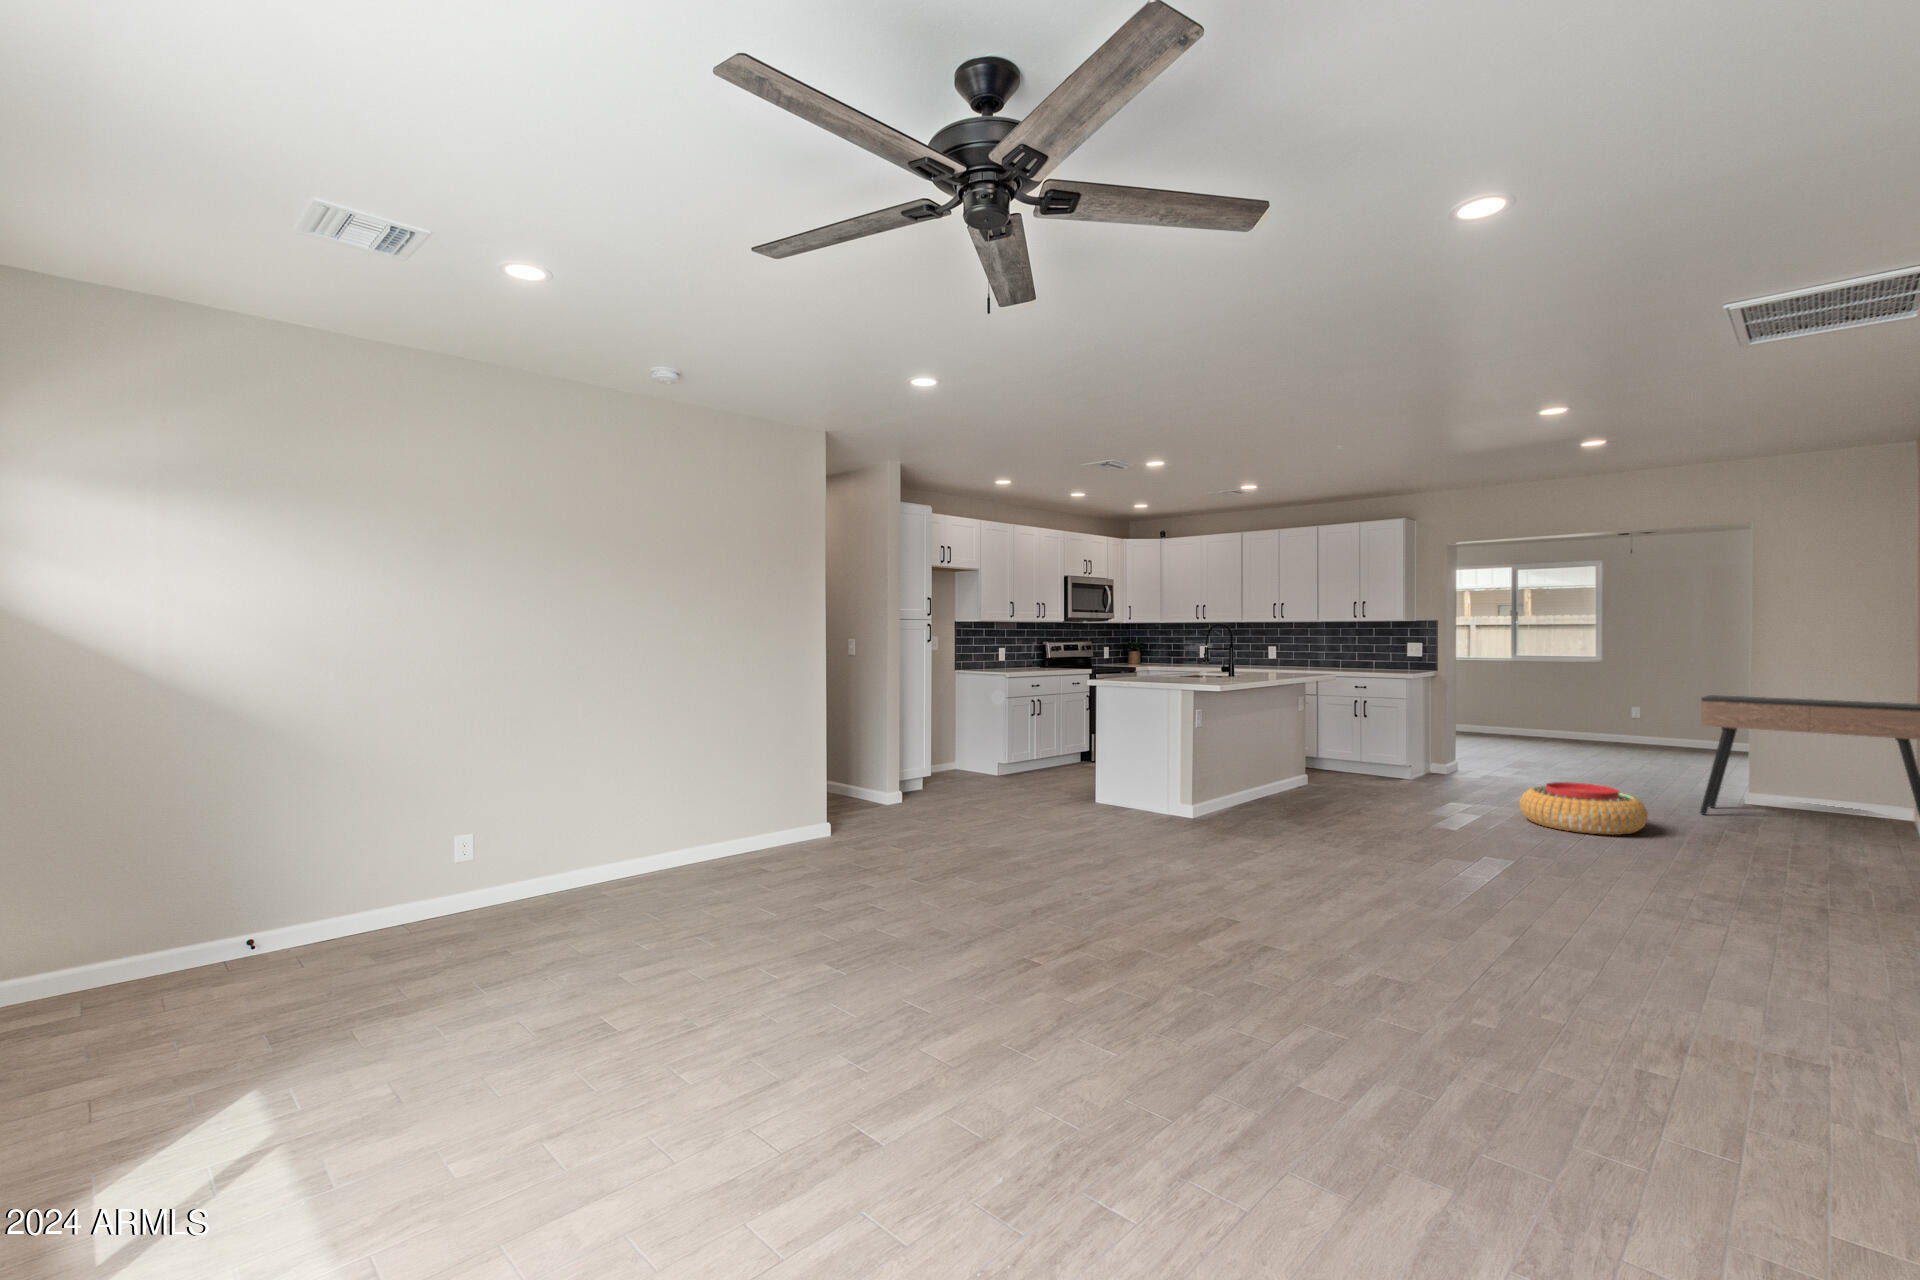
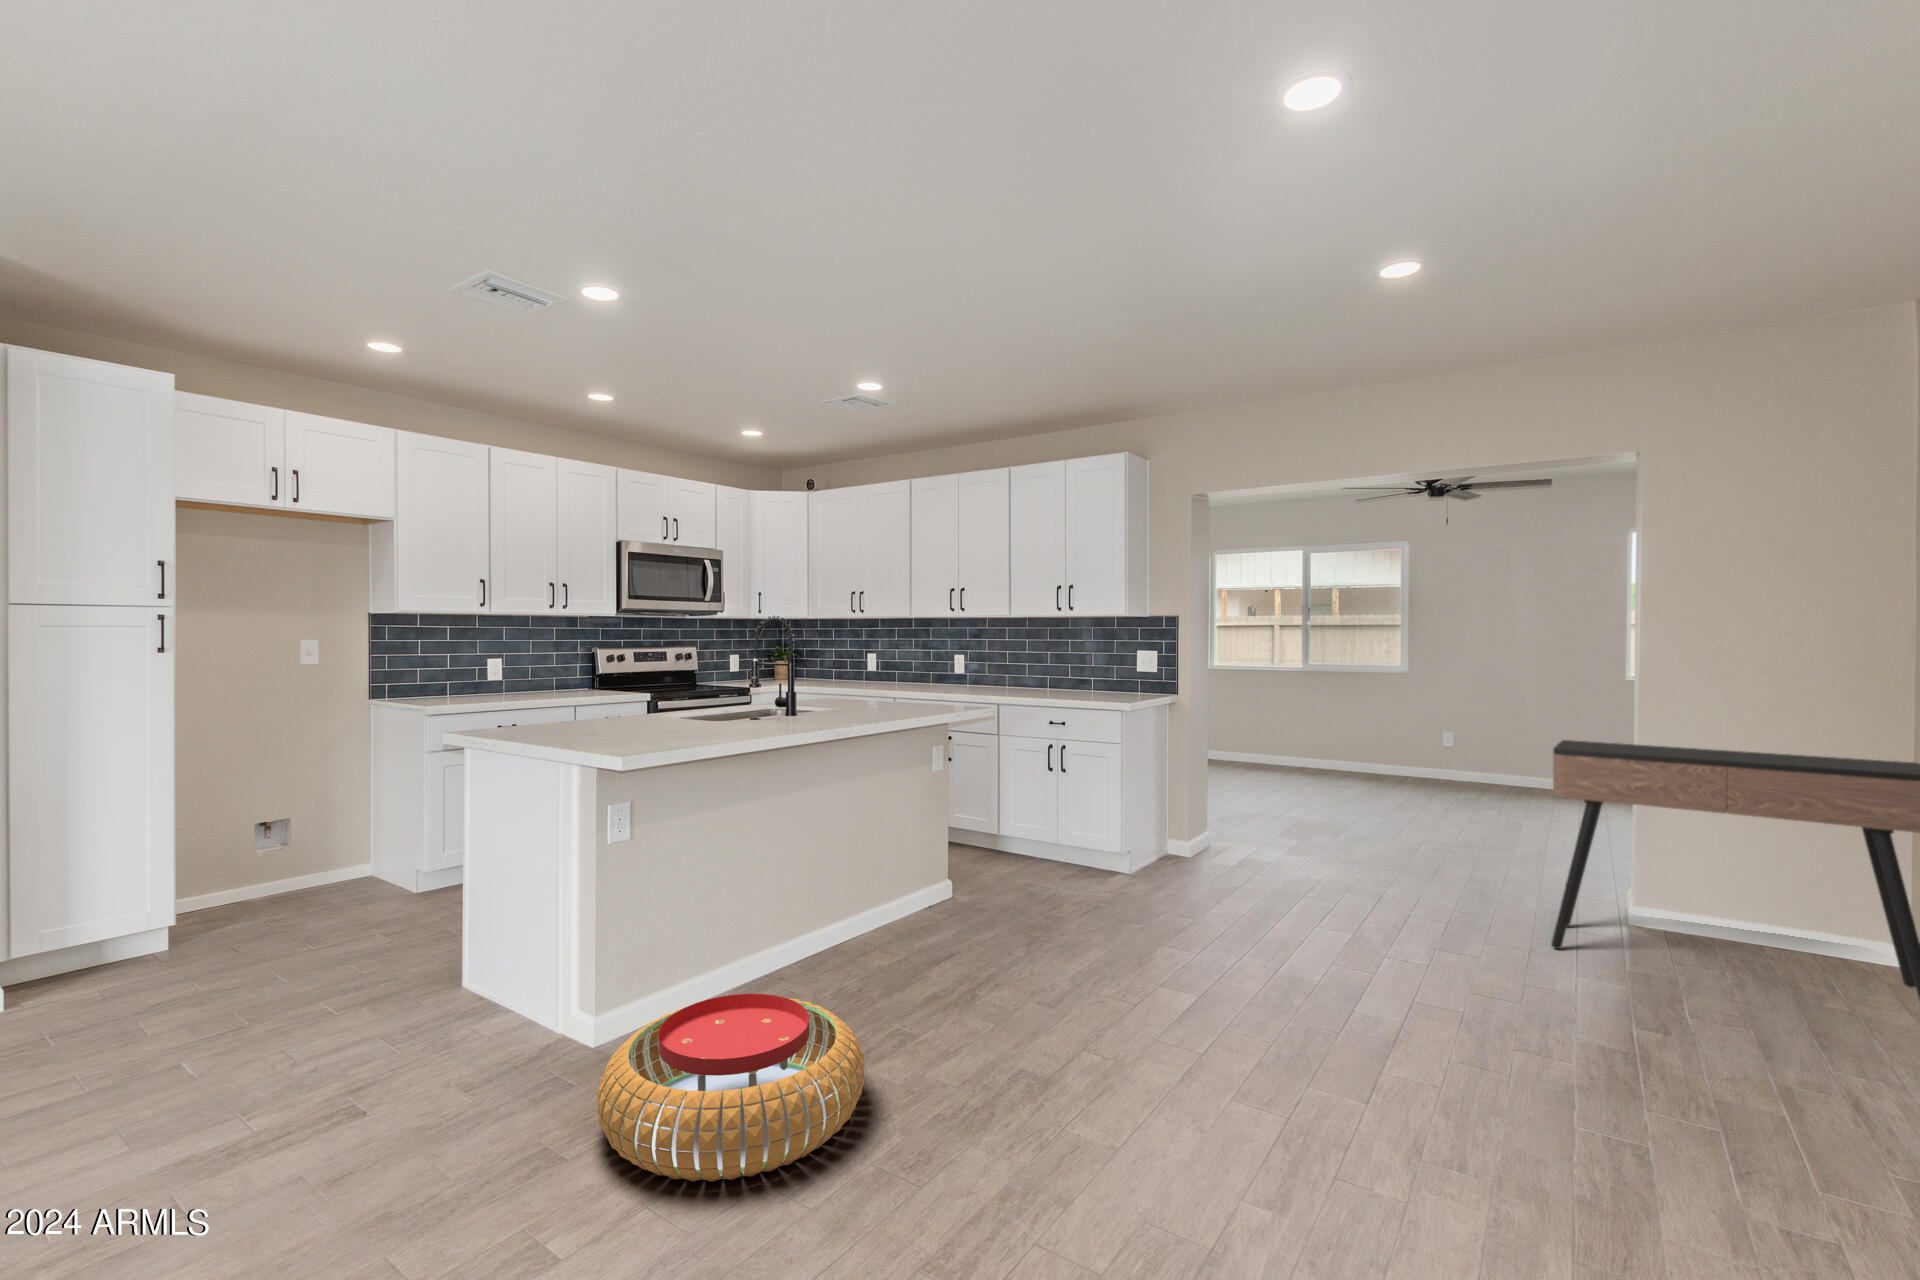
pouf: present [1520,782,1648,835] -> present [597,994,864,1182]

